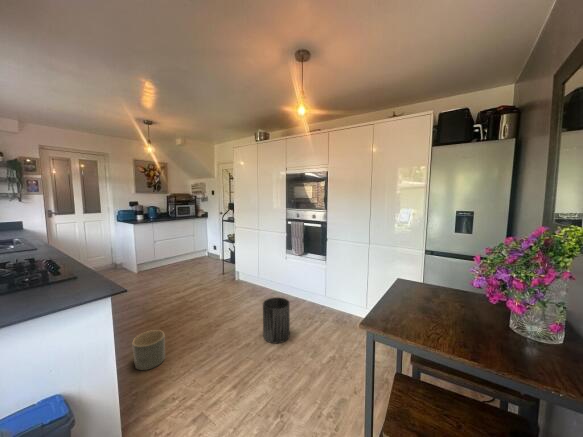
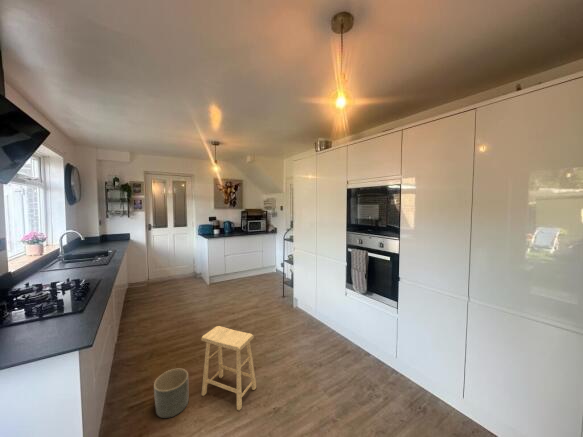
footstool: none [174,290,224,351] -> present [201,326,256,410]
trash can: present [263,297,290,343] -> none [301,352,336,422]

